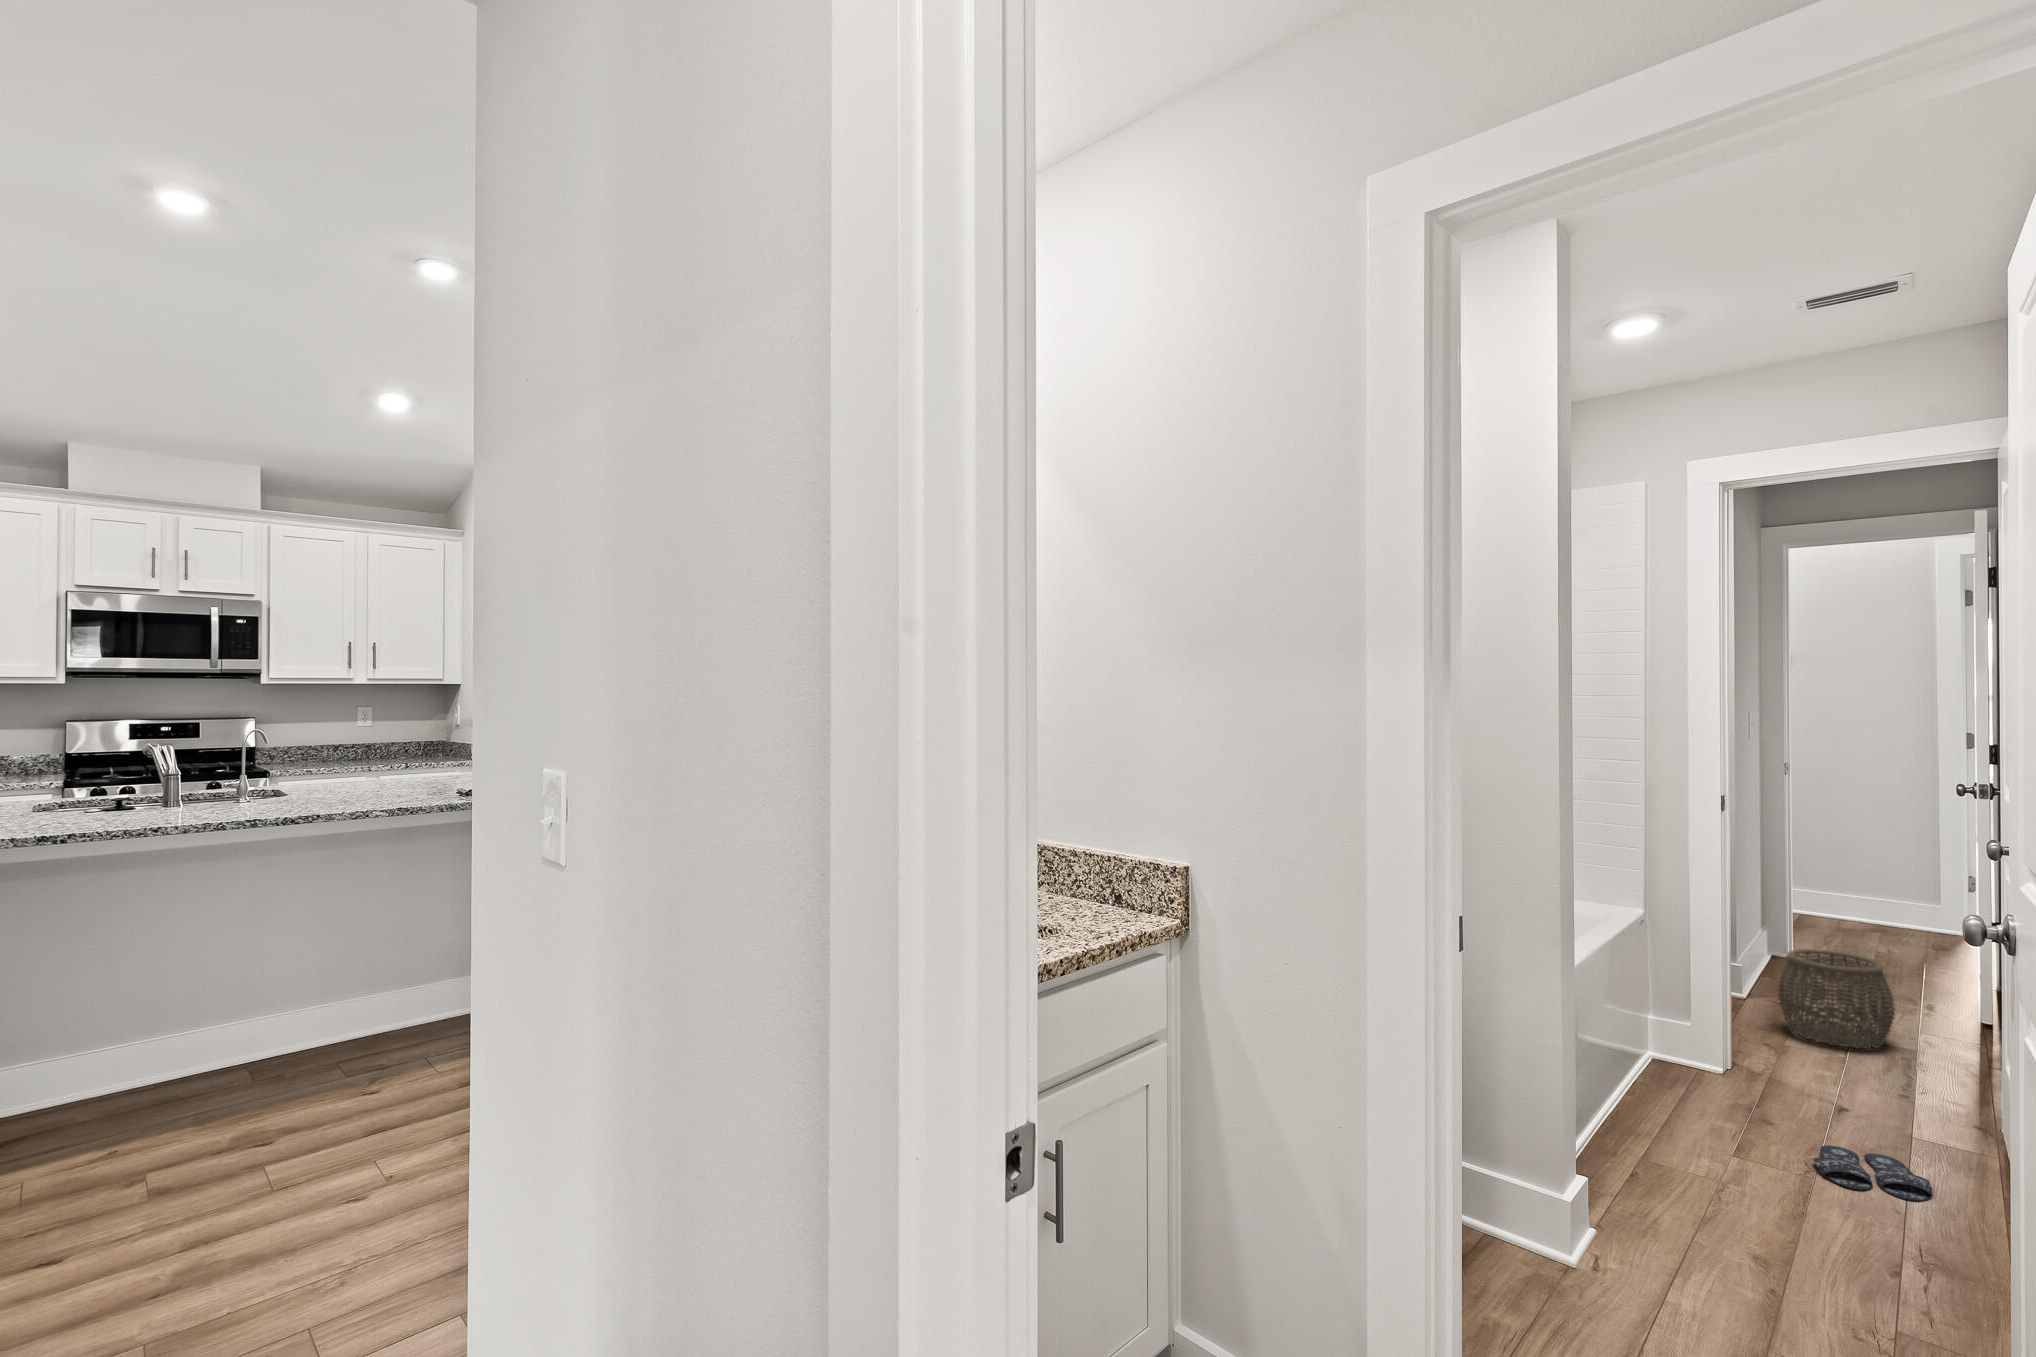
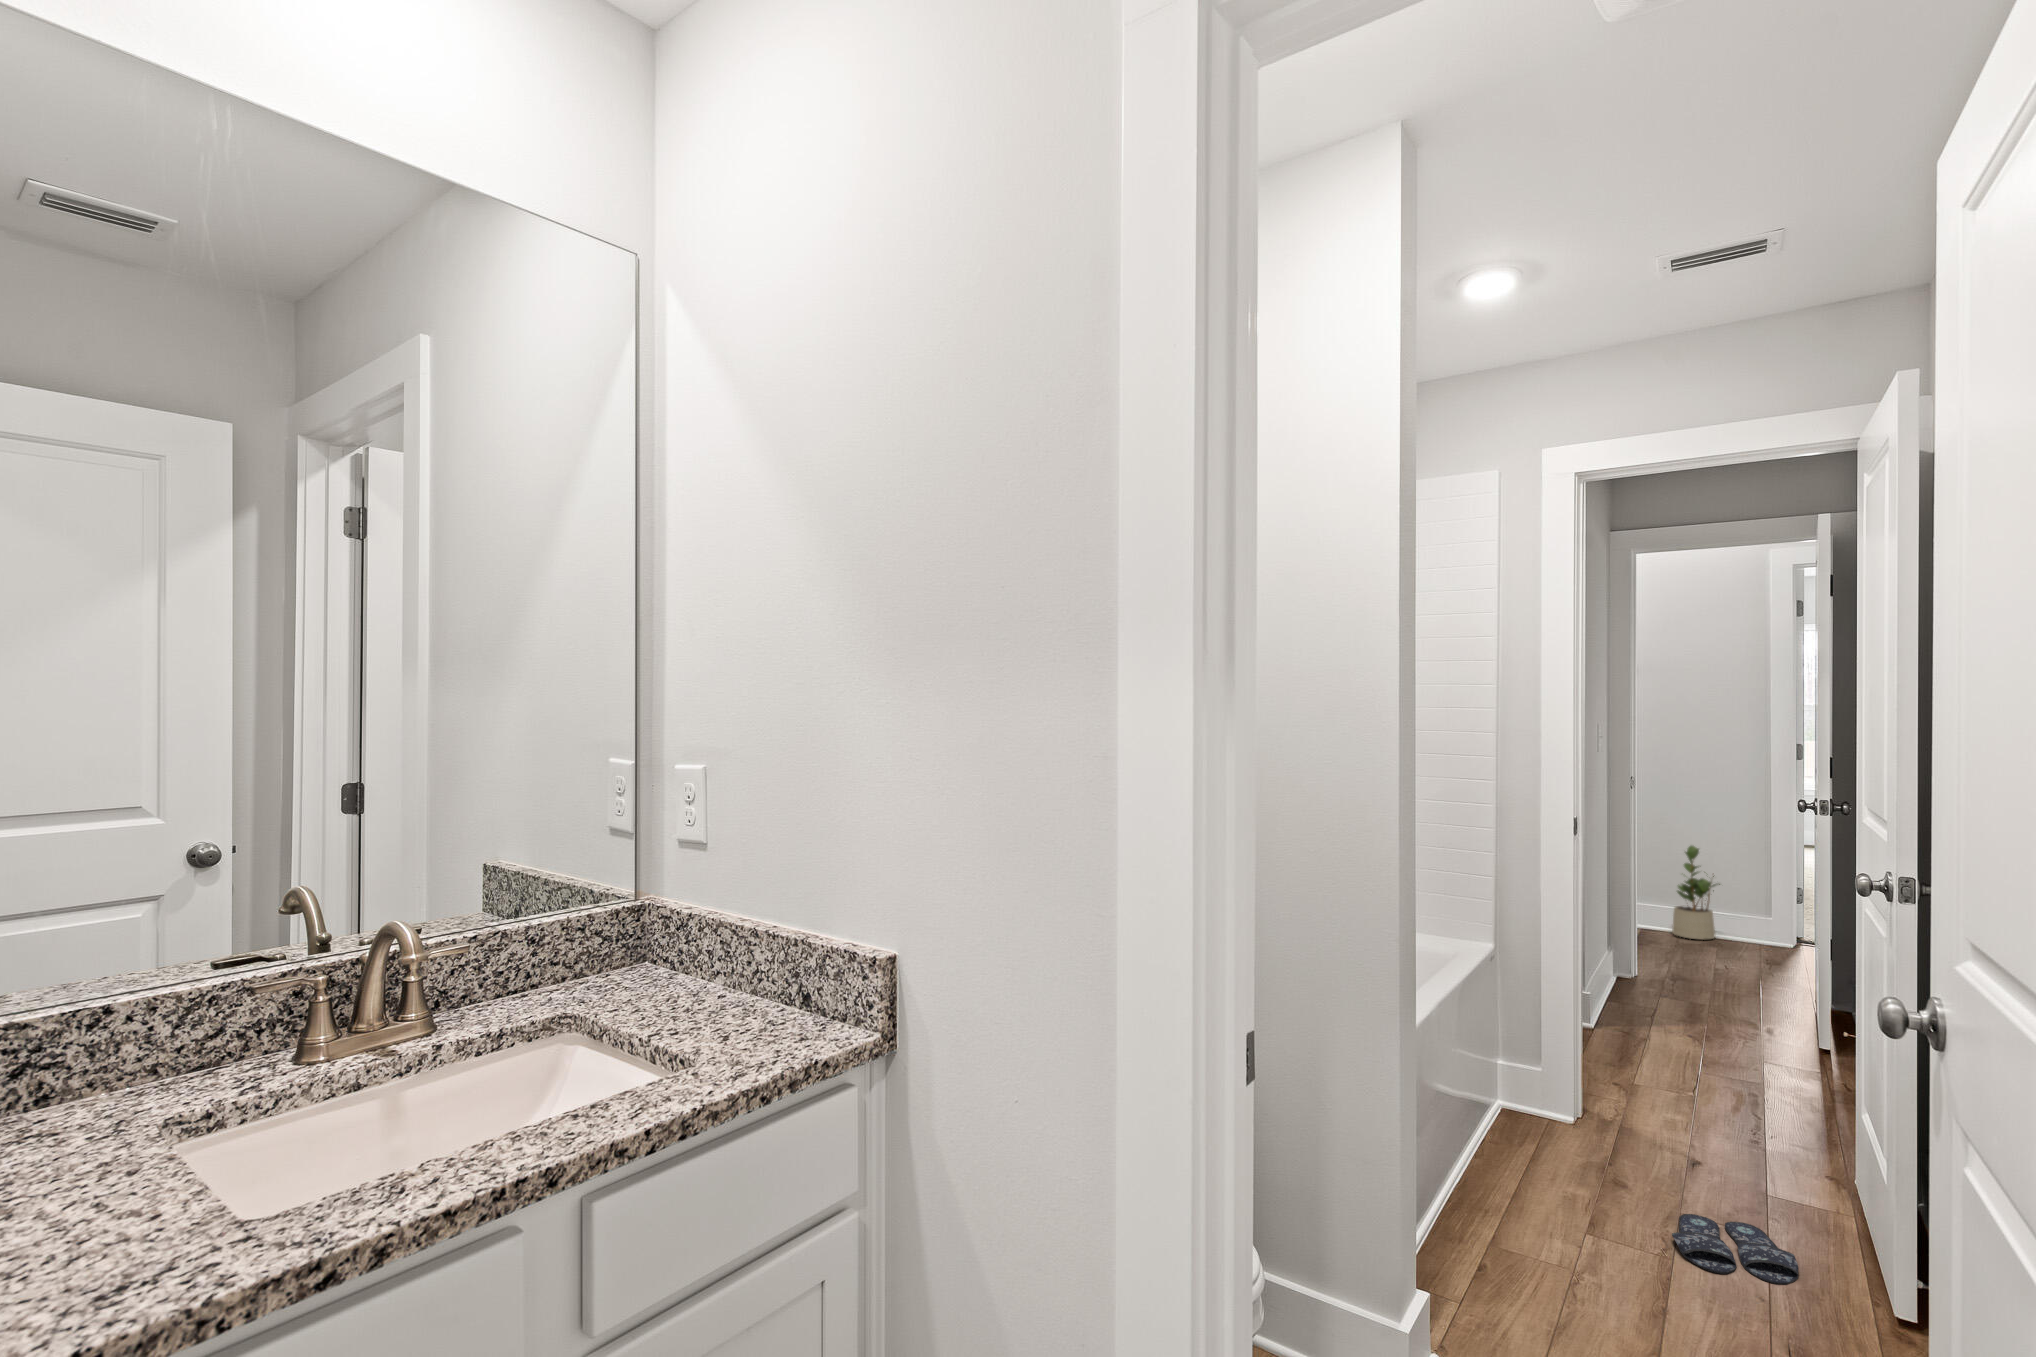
potted plant: none [1832,837,1890,928] -> present [1672,846,1720,940]
woven basket: present [1777,949,1895,1049] -> none [1626,975,1744,1085]

